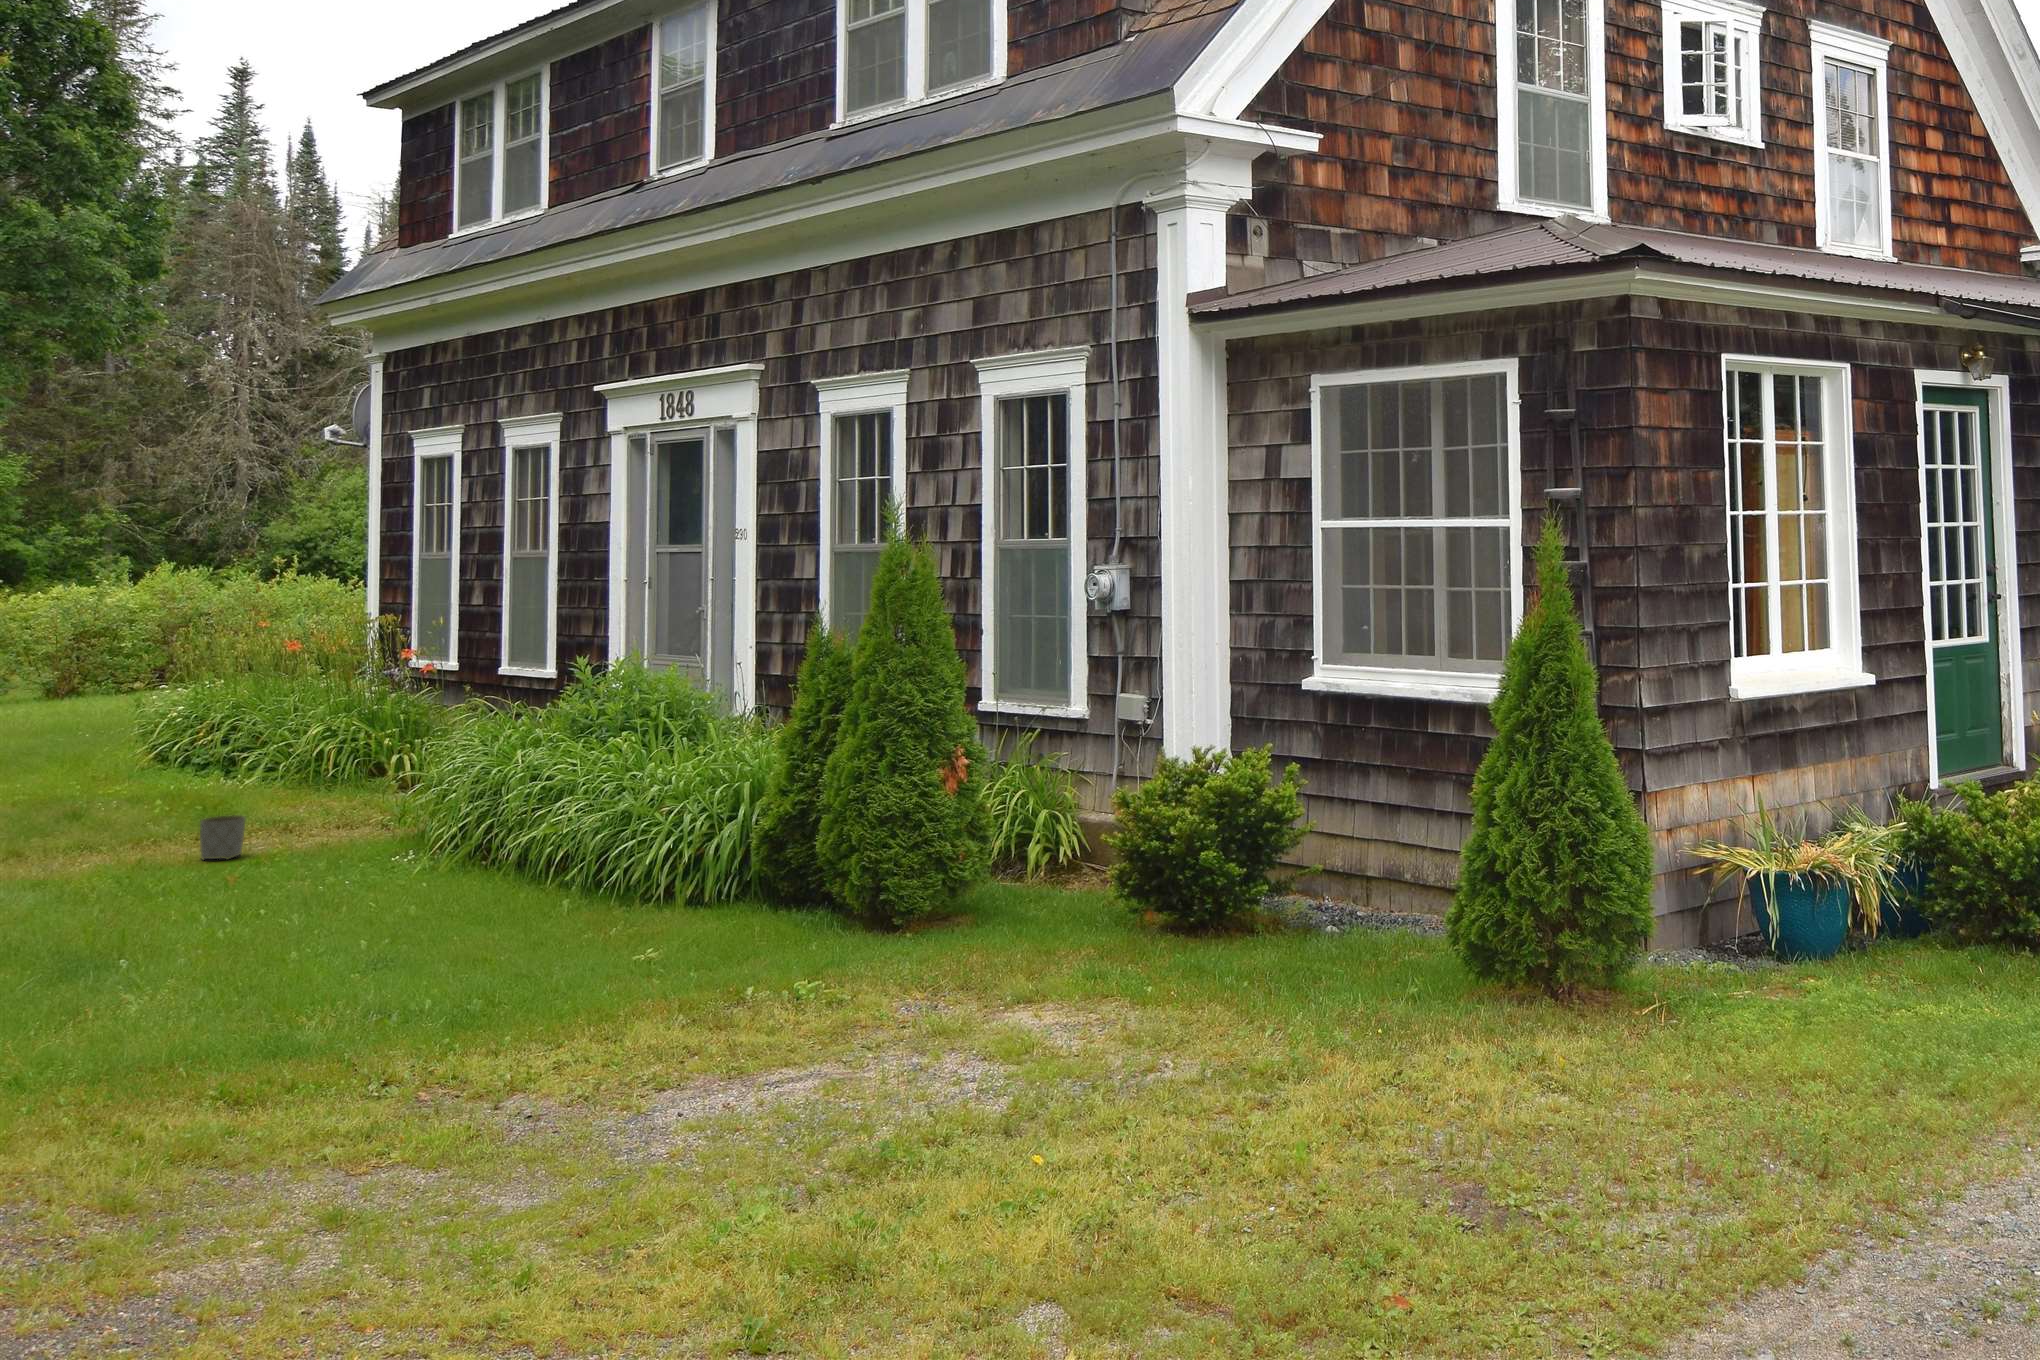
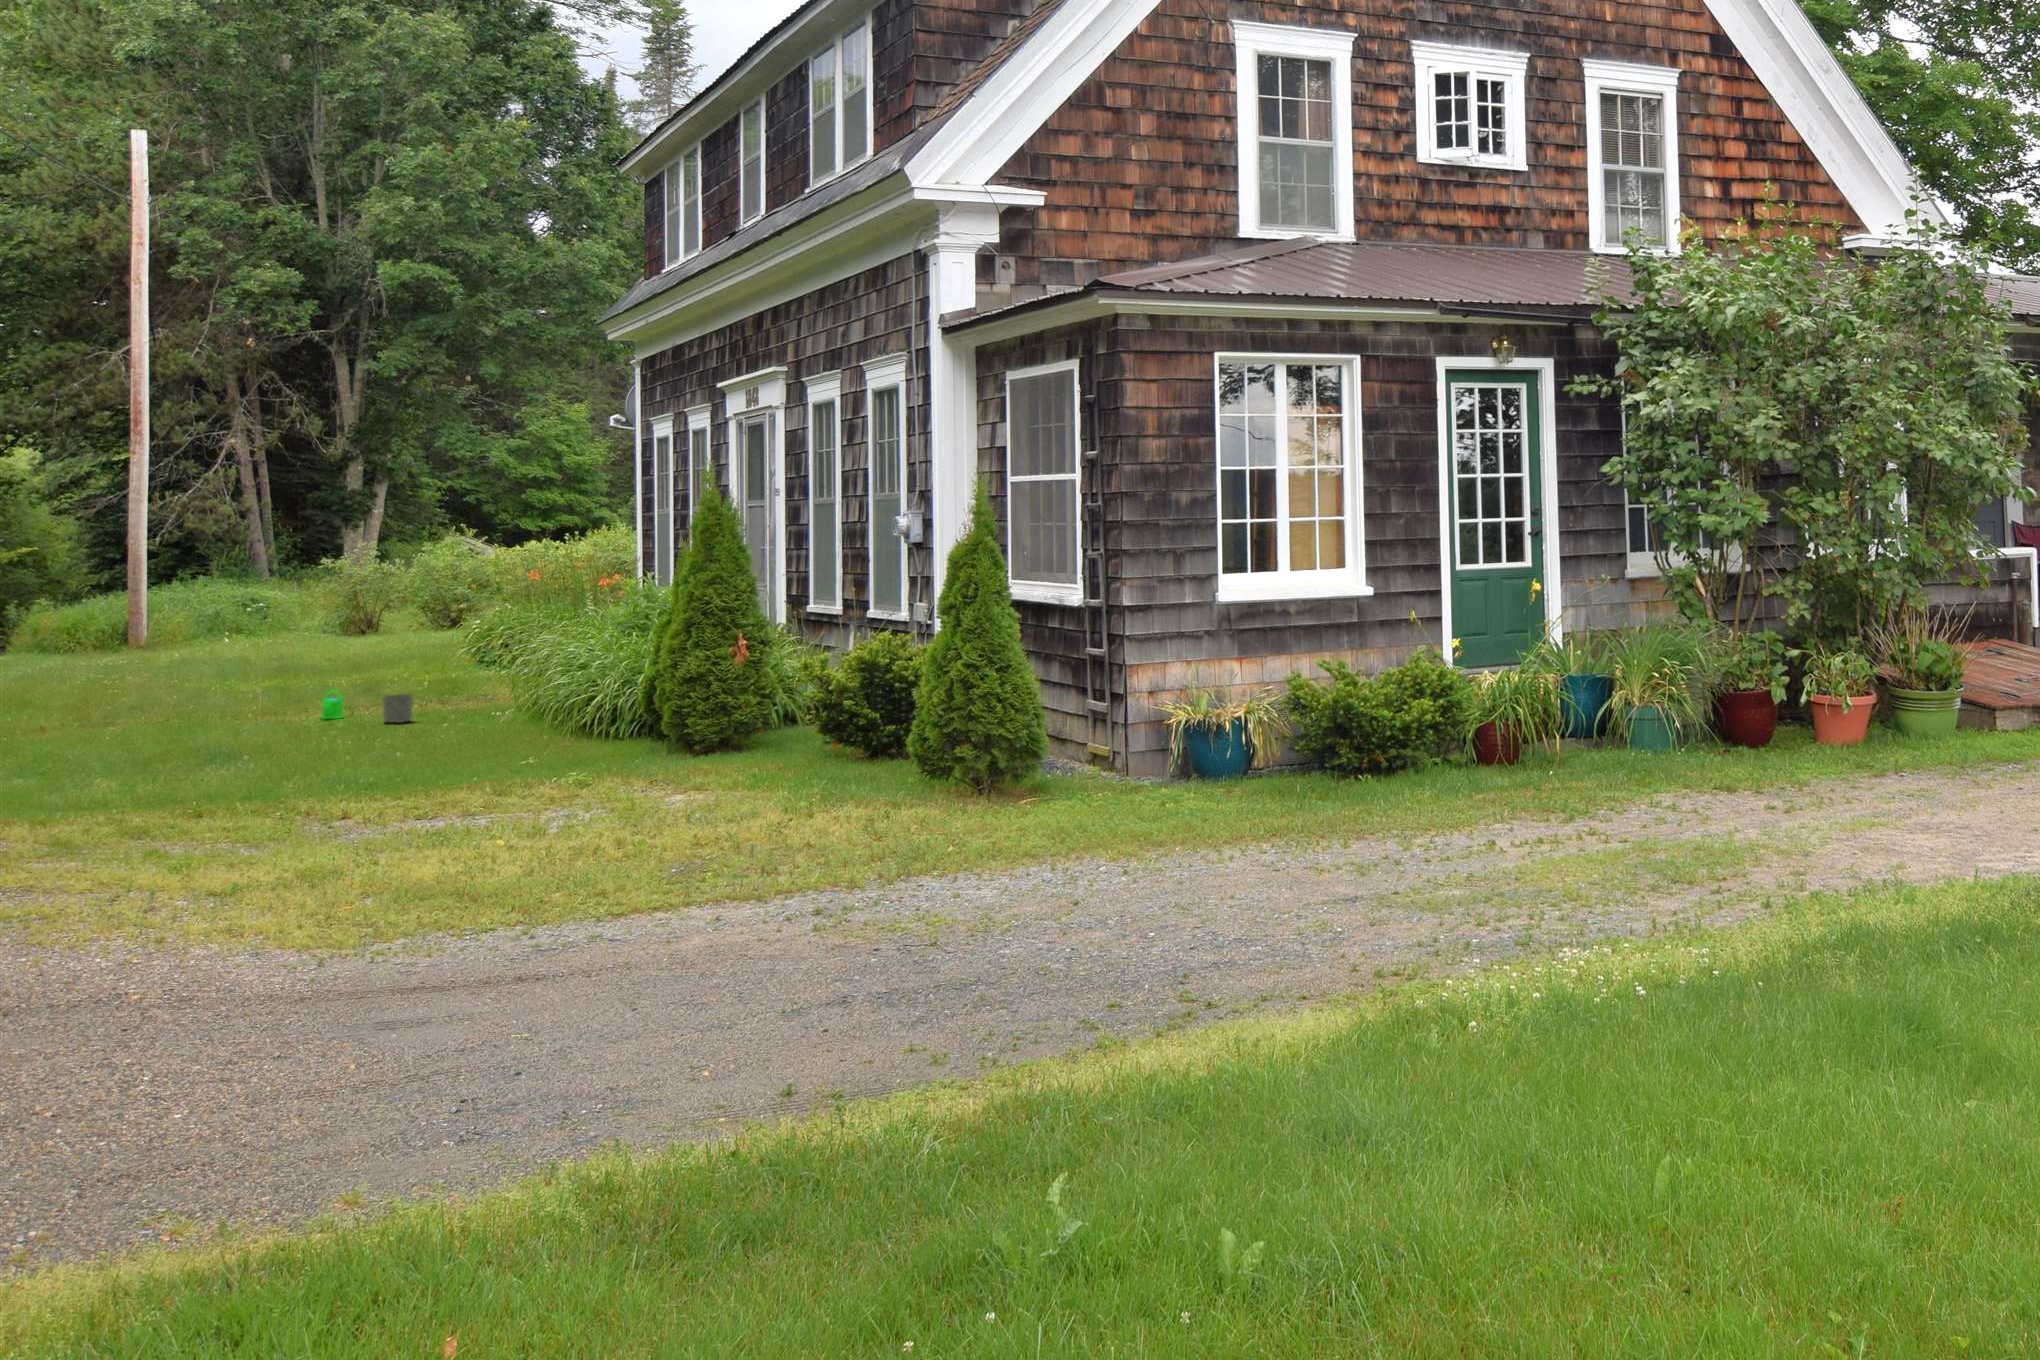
watering can: none [85,813,125,857] -> present [321,690,343,719]

